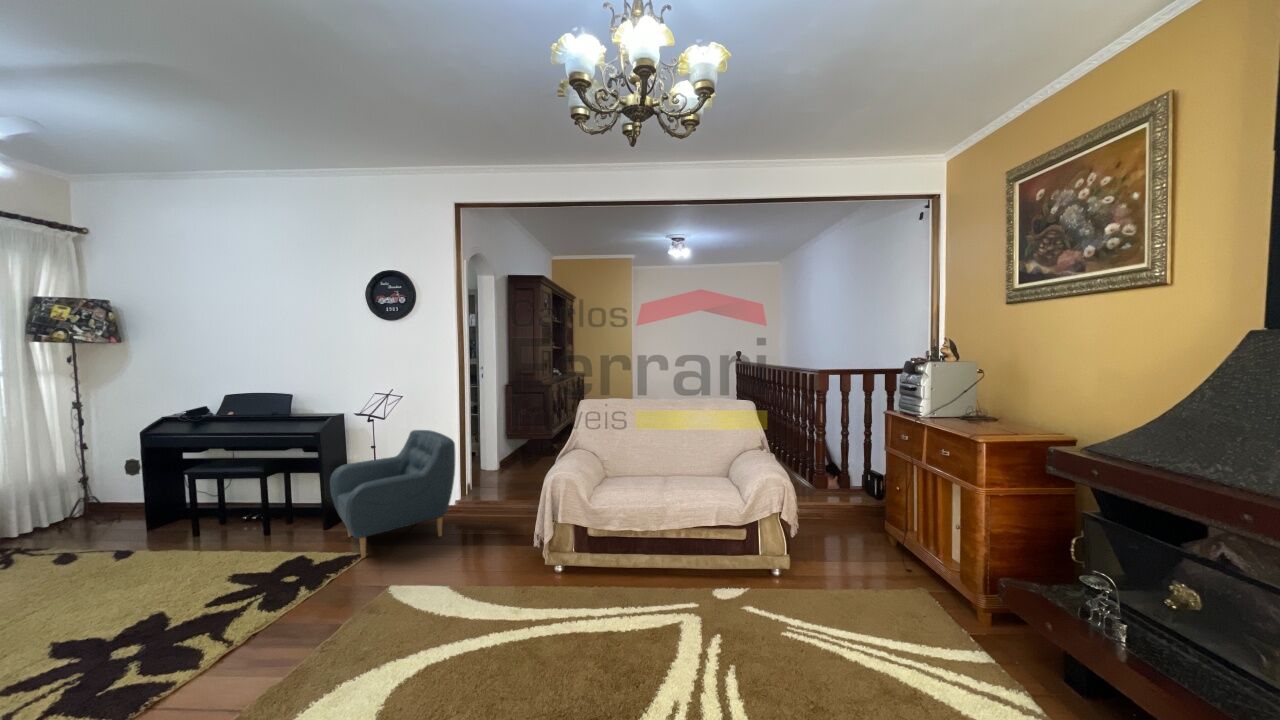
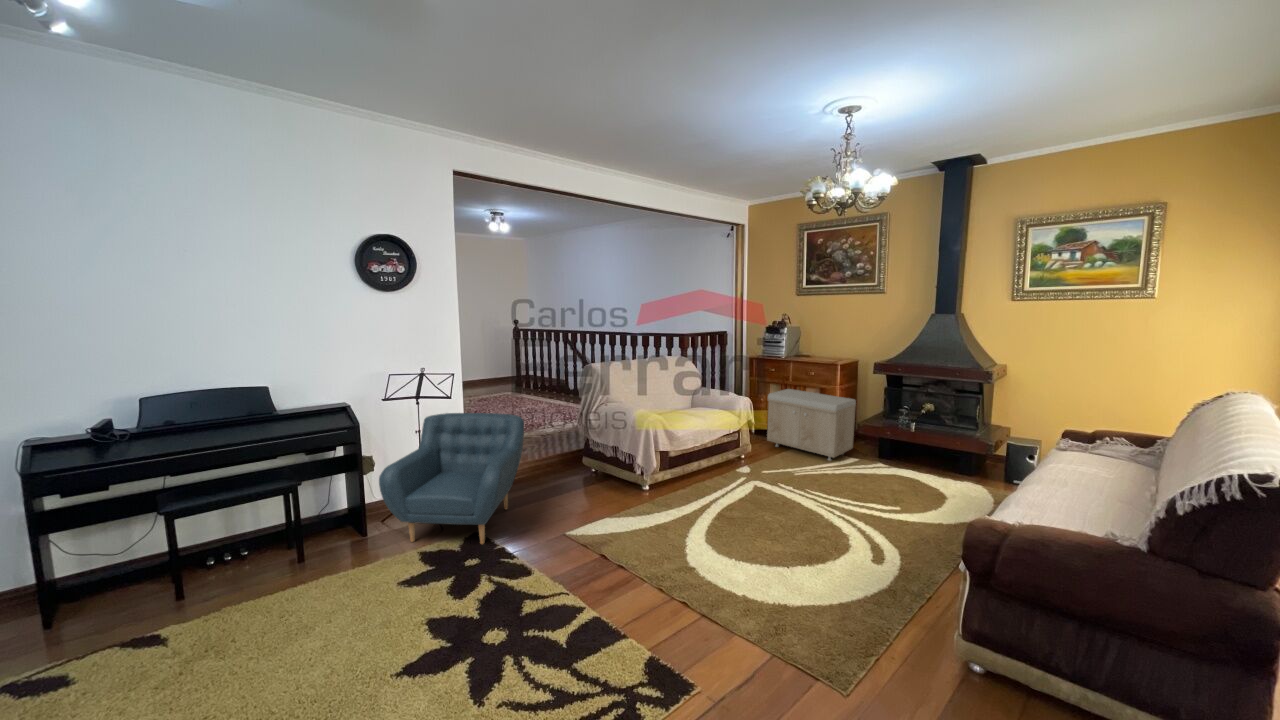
storage bench: none [846,482,1012,653] -> present [767,389,856,460]

